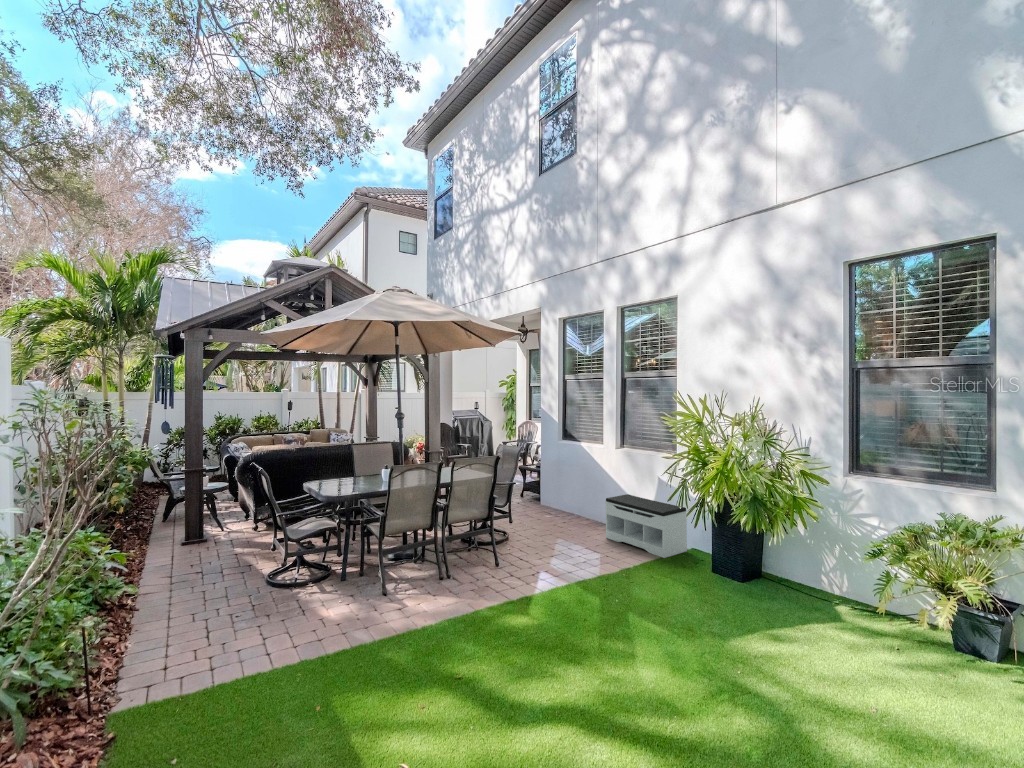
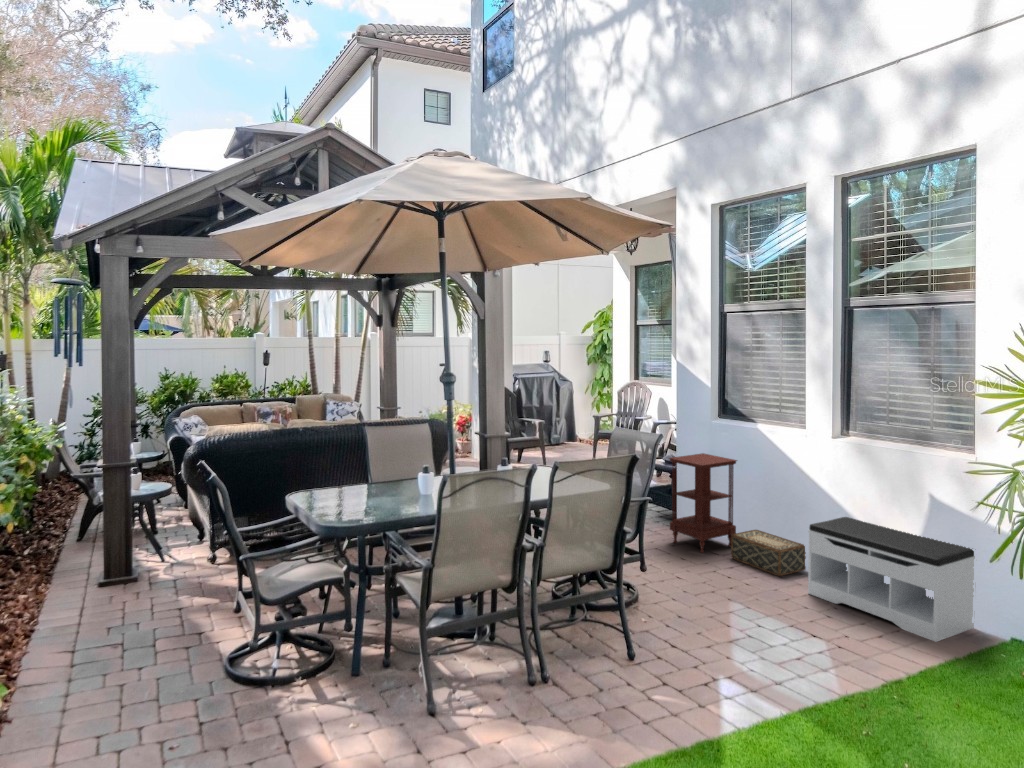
side table: none [536,462,575,520] -> present [669,453,737,553]
woven basket: none [570,505,609,530] -> present [731,530,806,576]

